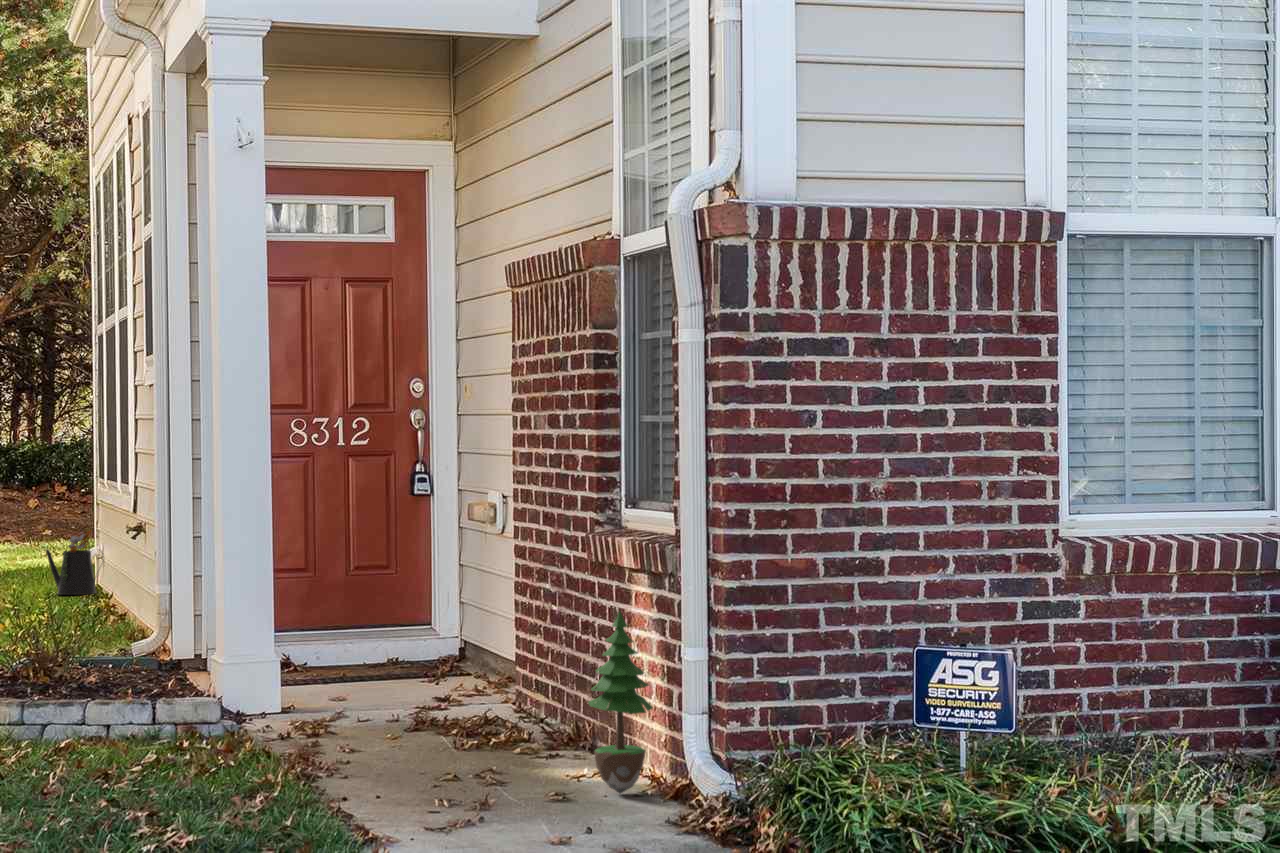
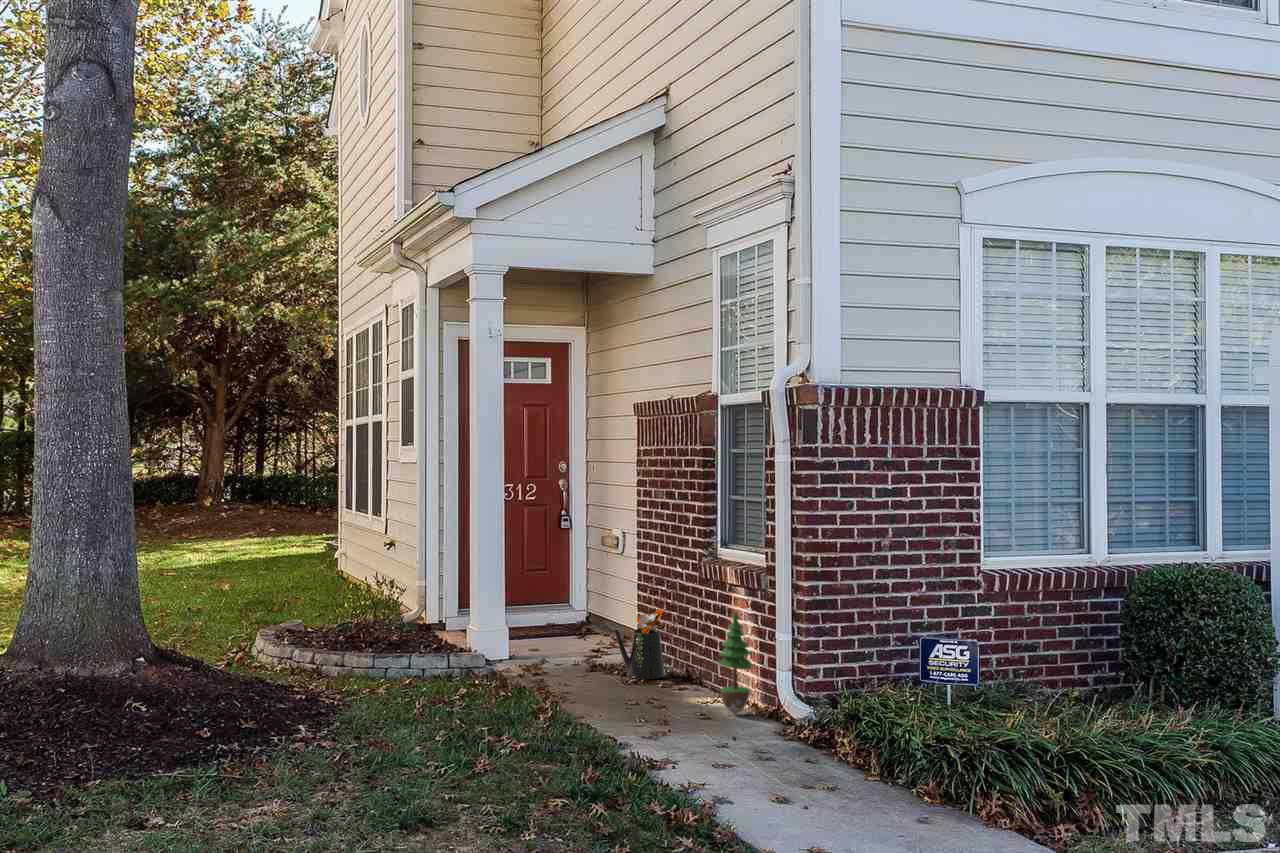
watering can: present [46,530,104,595] -> present [615,609,673,679]

